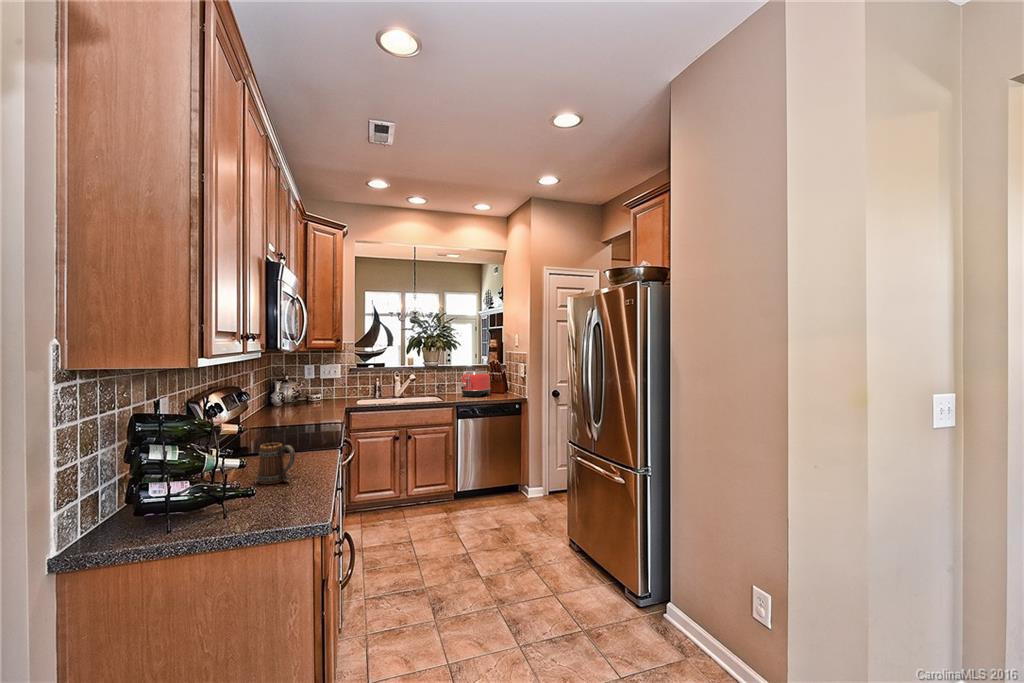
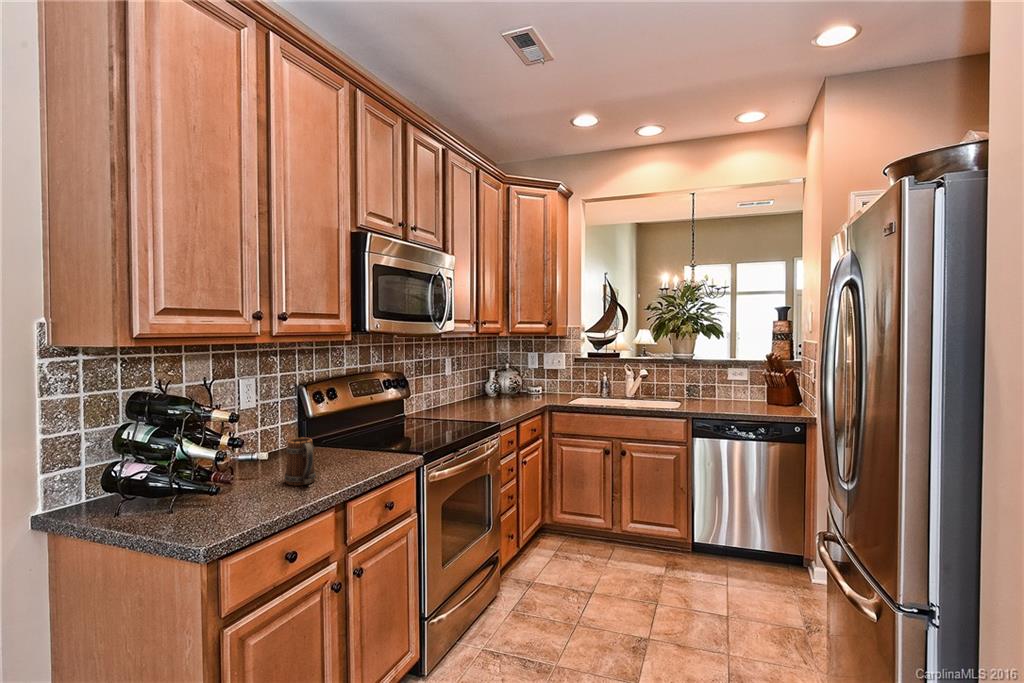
toaster: present [461,371,491,397] -> none [716,371,767,409]

